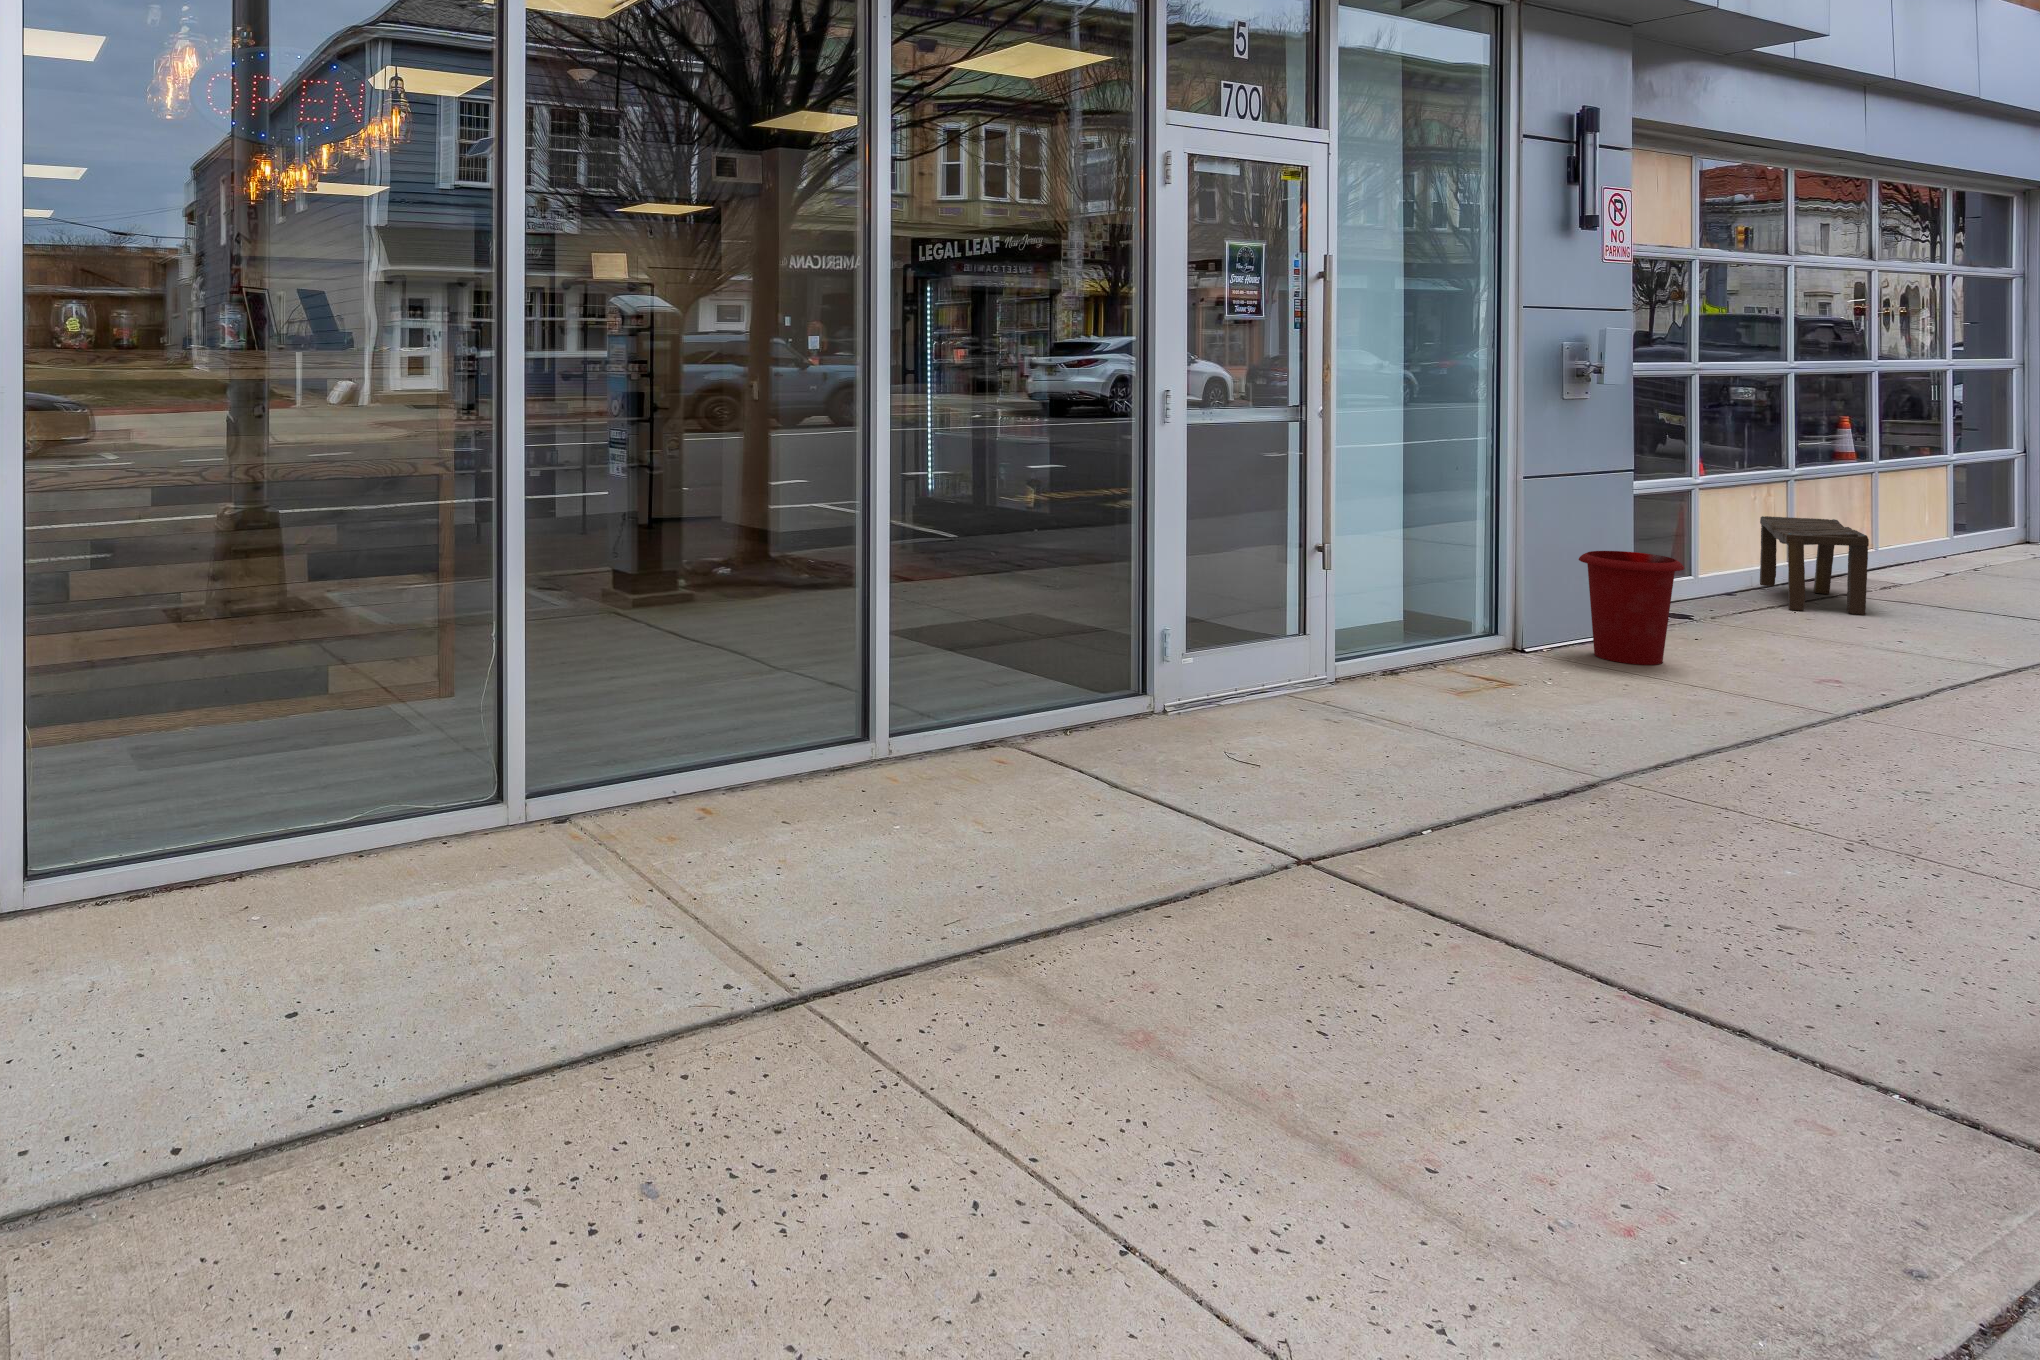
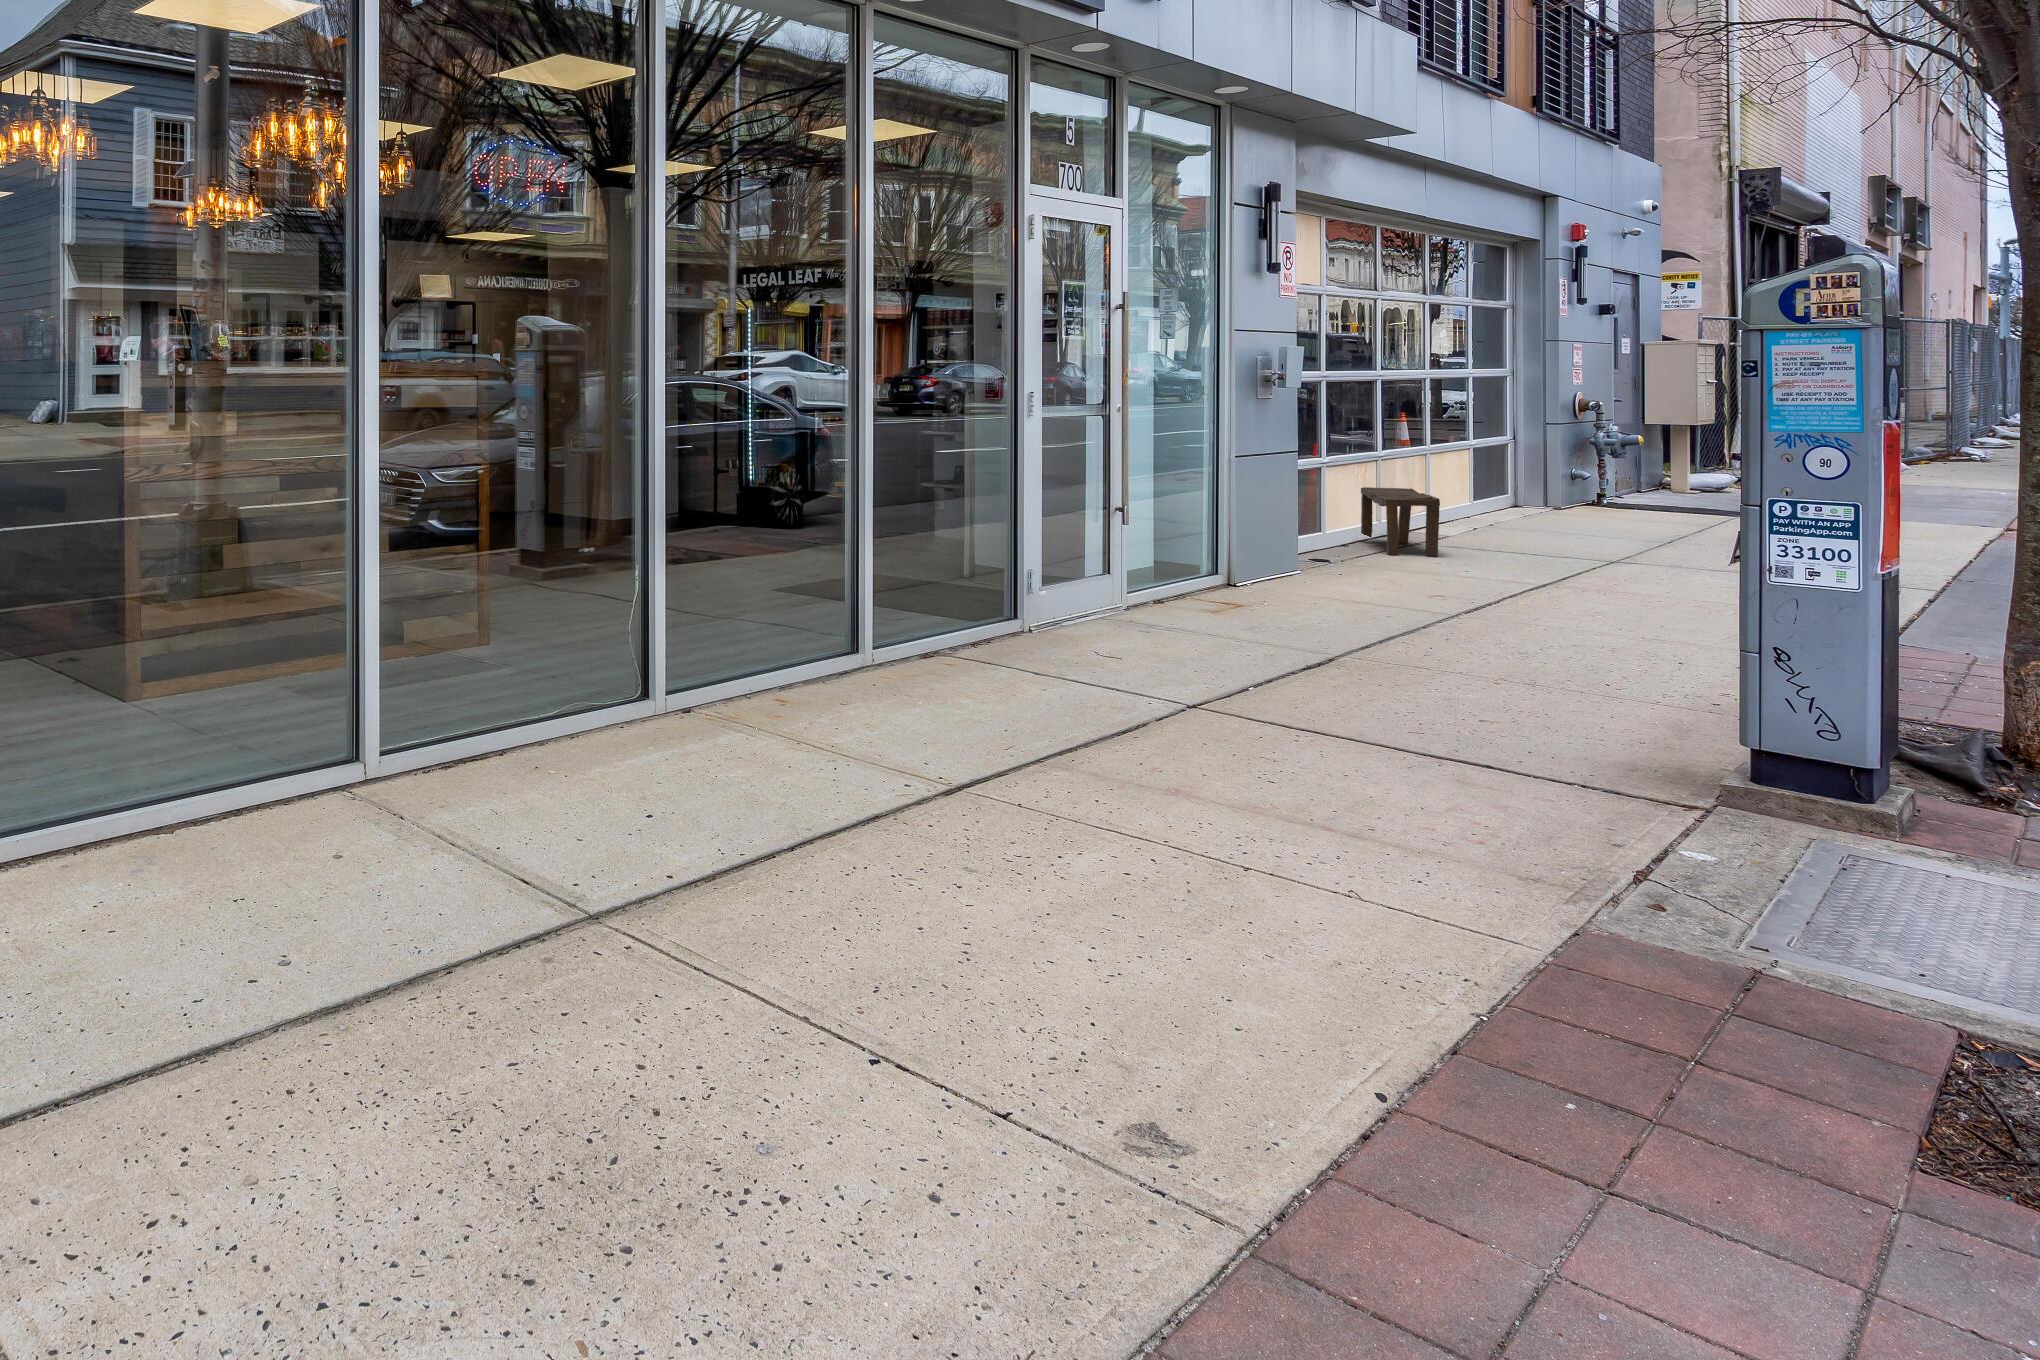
waste bin: present [1579,551,1684,665] -> none [1270,510,1343,591]

